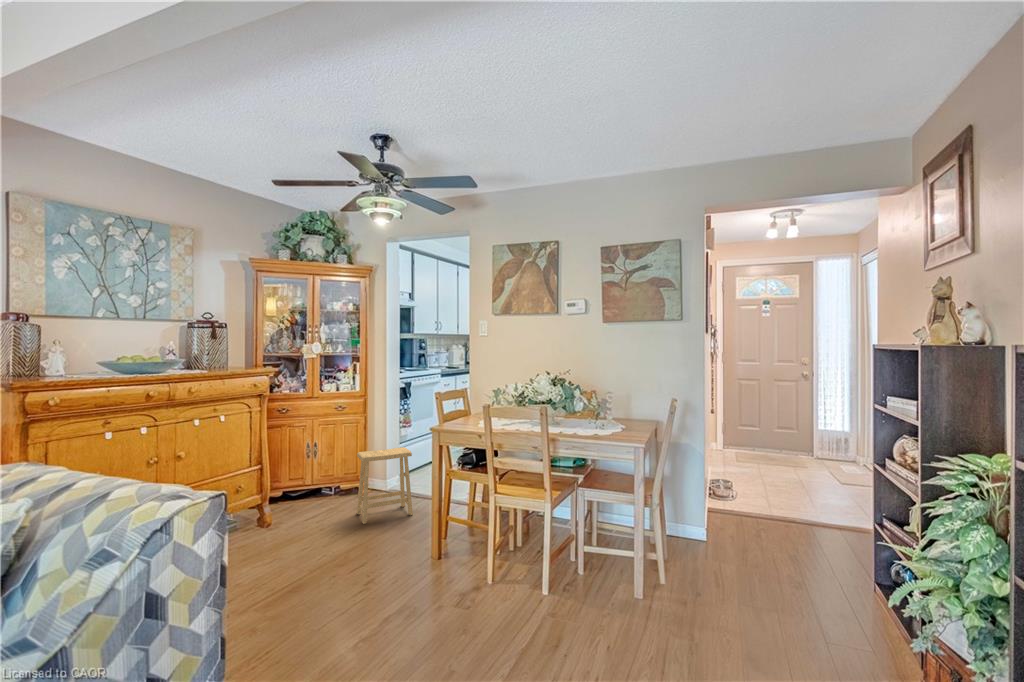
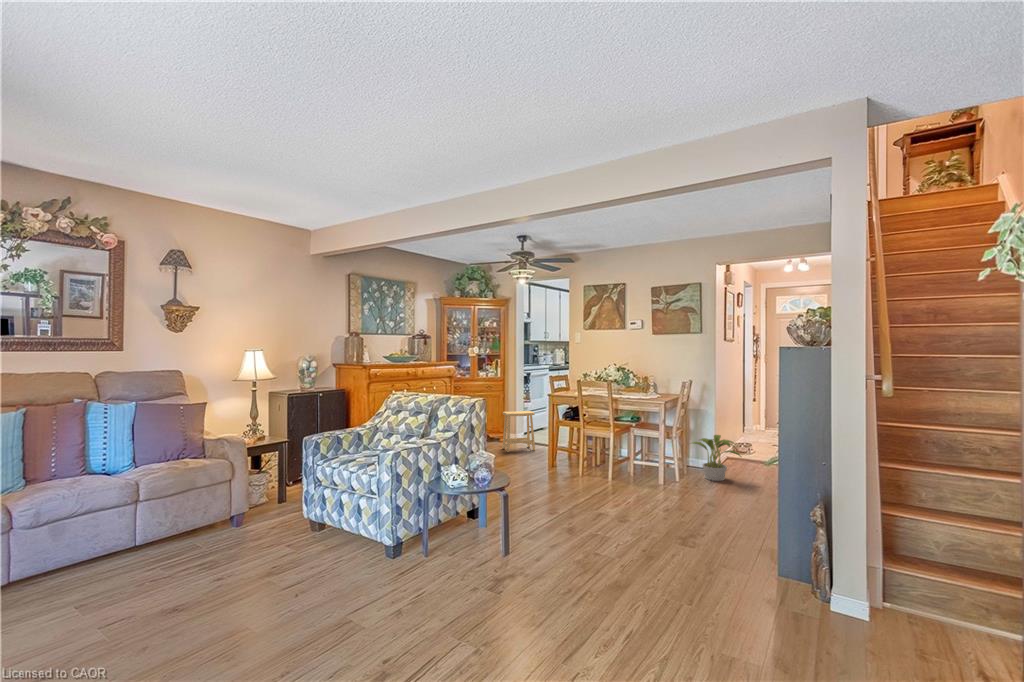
potted plant: none [677,493,776,583] -> present [693,435,741,481]

